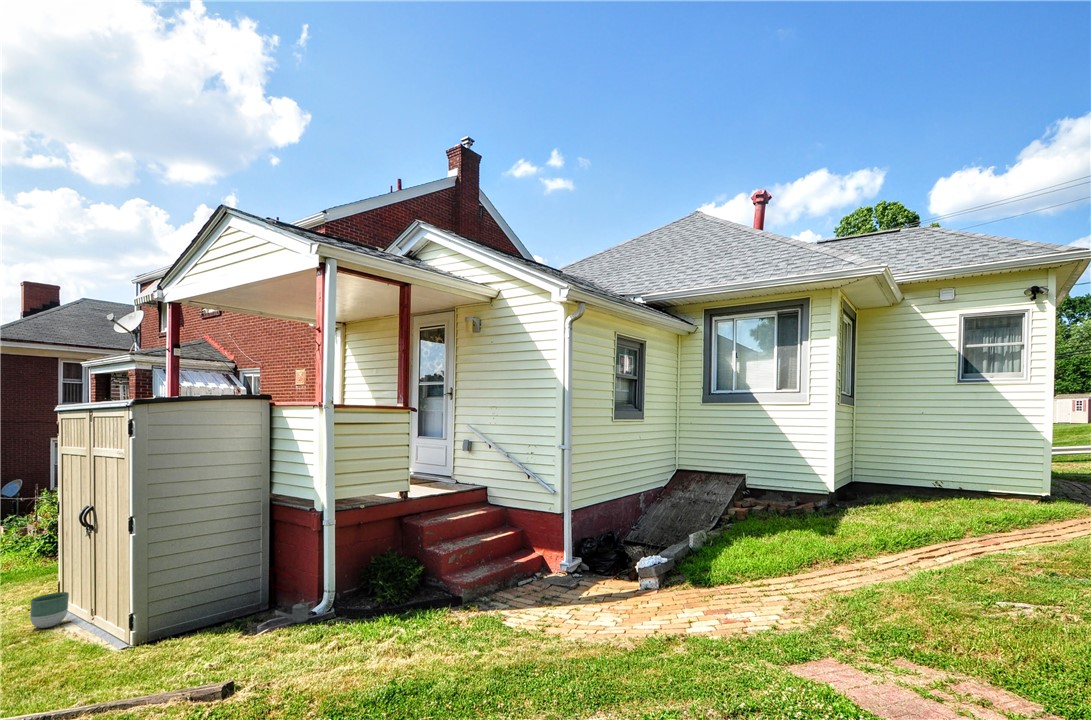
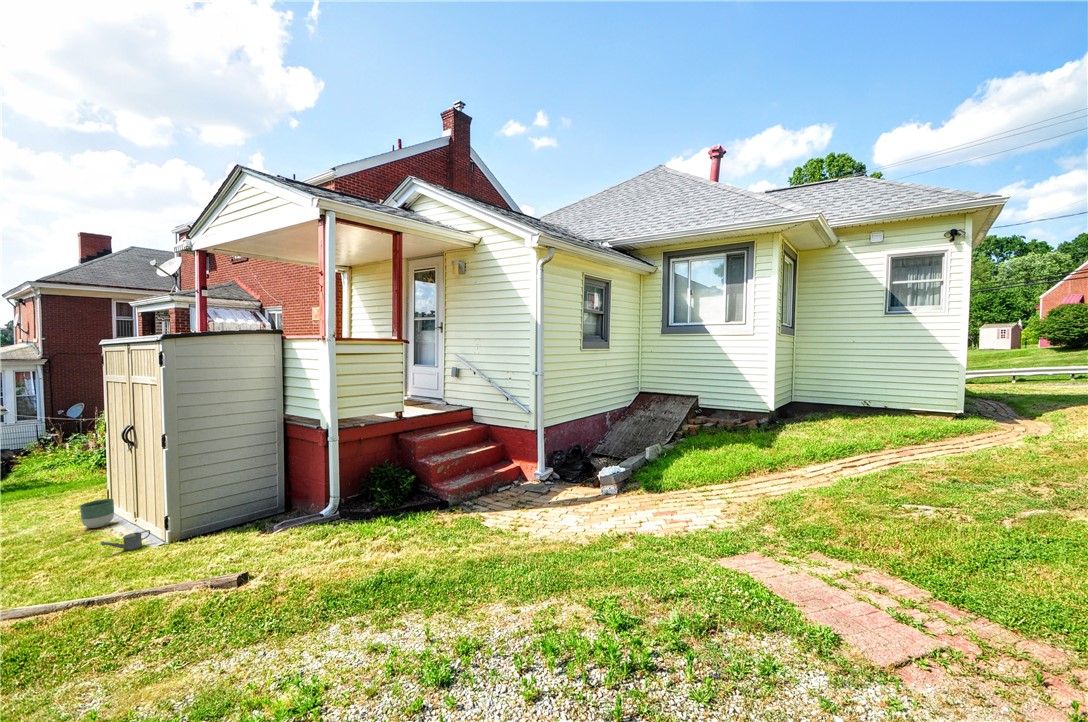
watering can: present [275,601,315,623] -> present [101,530,150,551]

